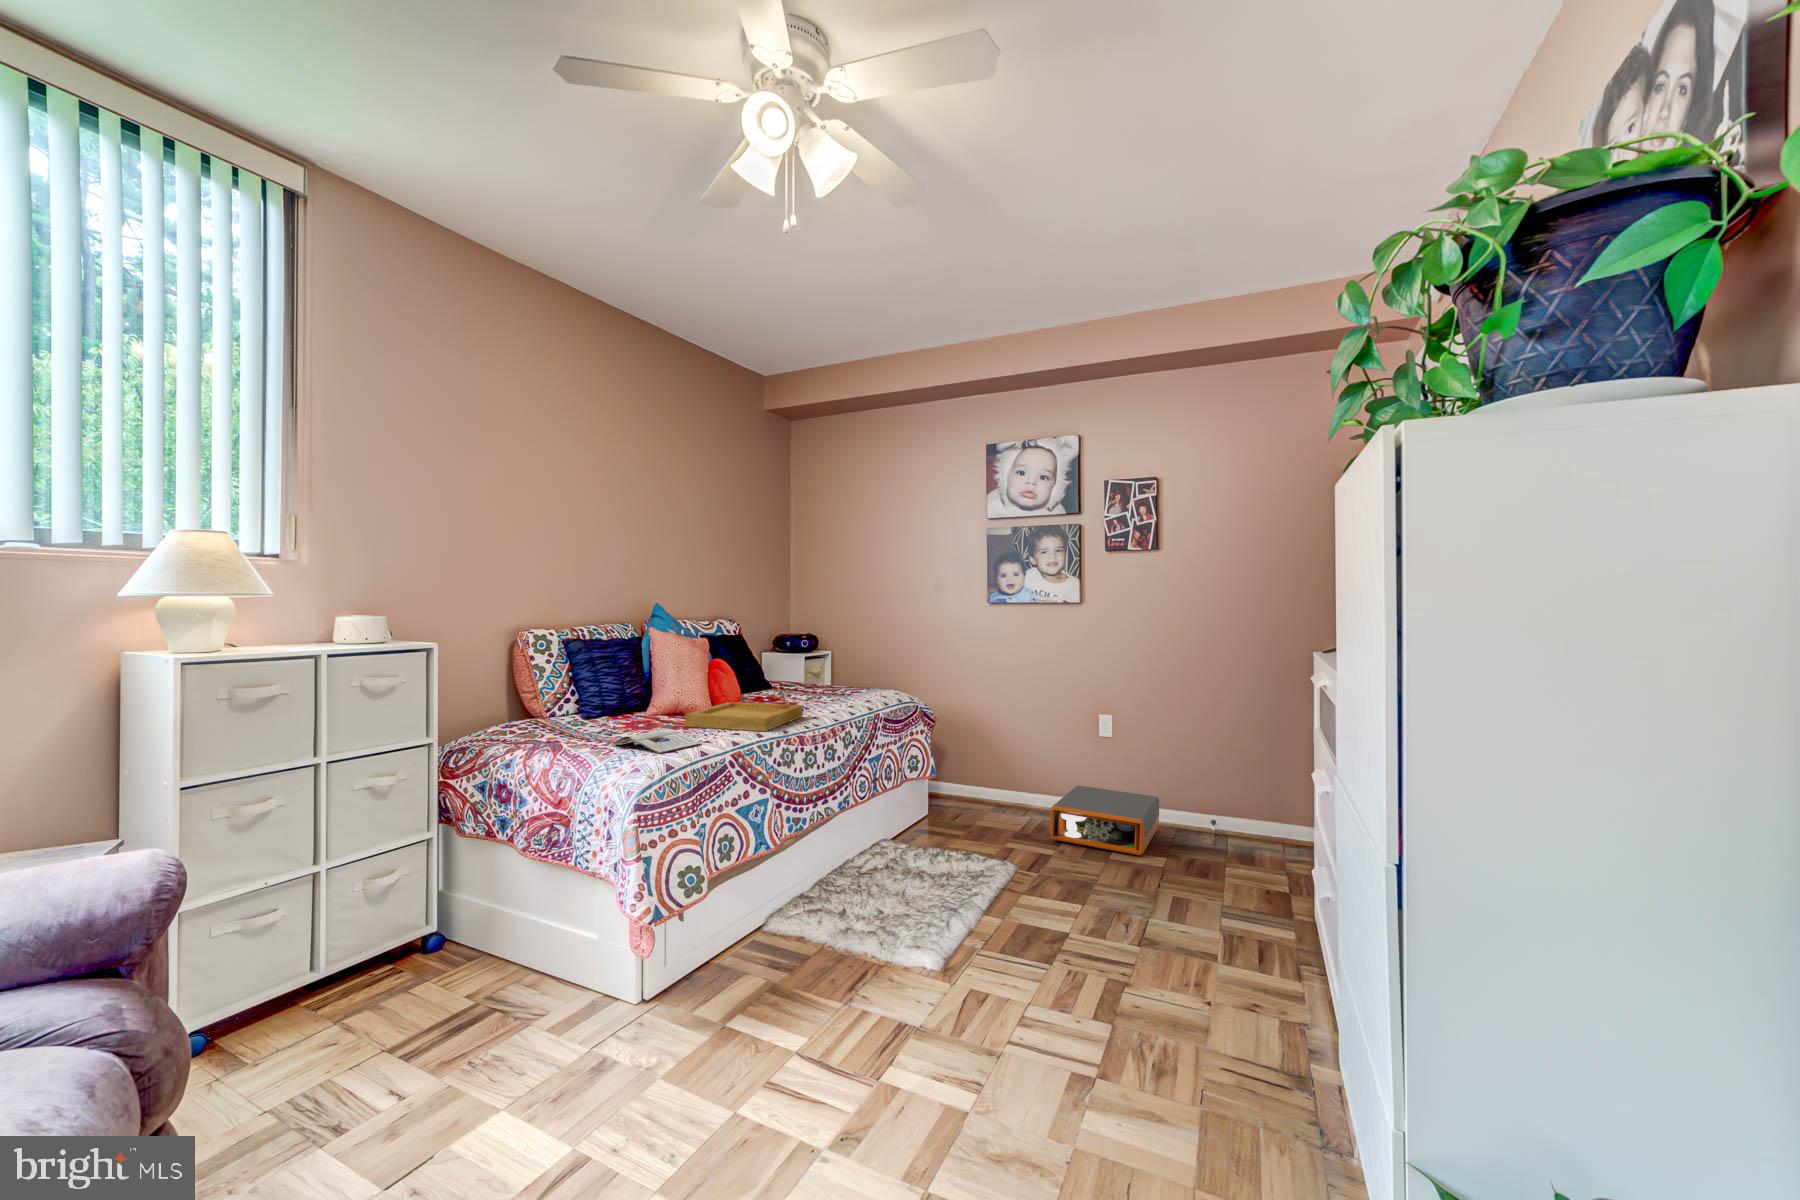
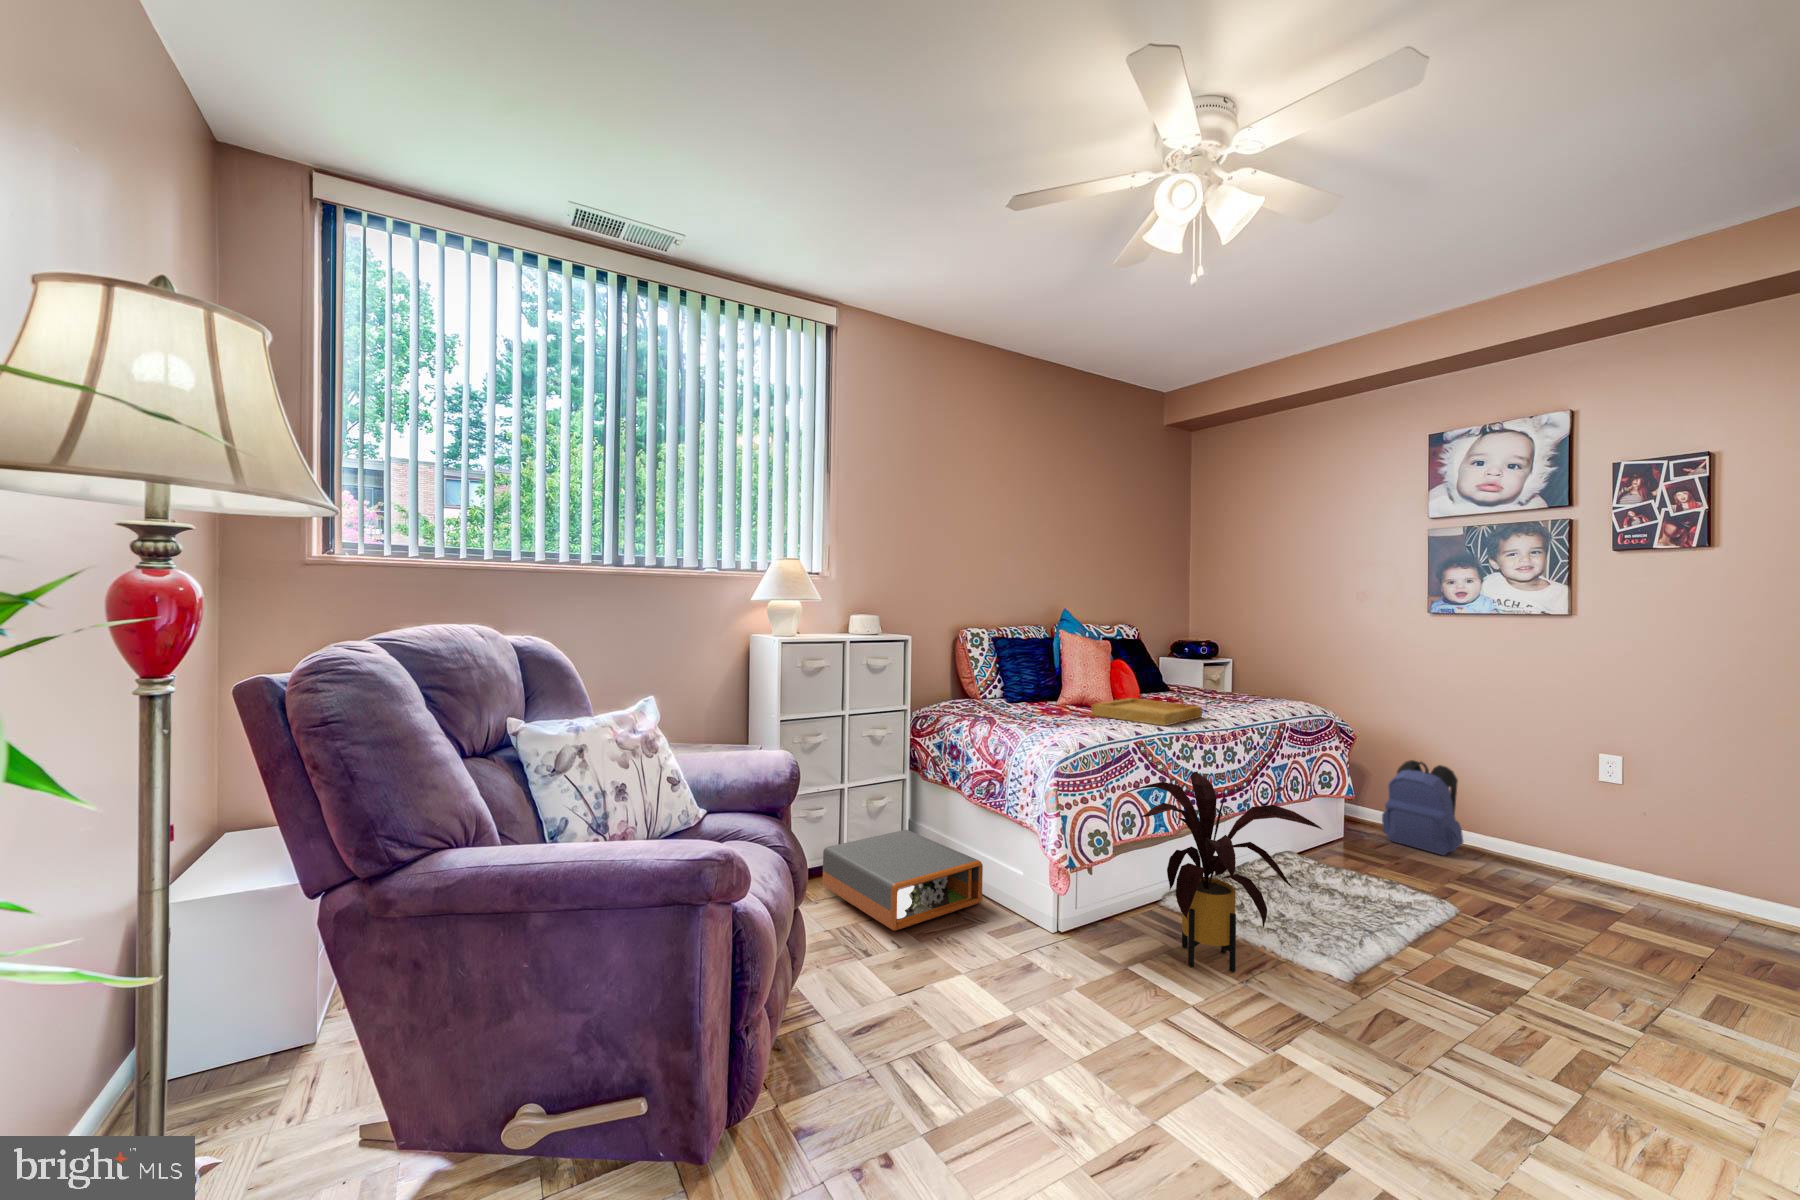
magazine: present [611,729,702,754] -> none [1033,715,1107,733]
backpack: none [956,736,1015,818] -> present [1382,760,1463,855]
house plant: none [723,779,918,1000] -> present [1126,771,1322,972]
storage box: present [1050,786,1159,855] -> present [823,830,983,931]

